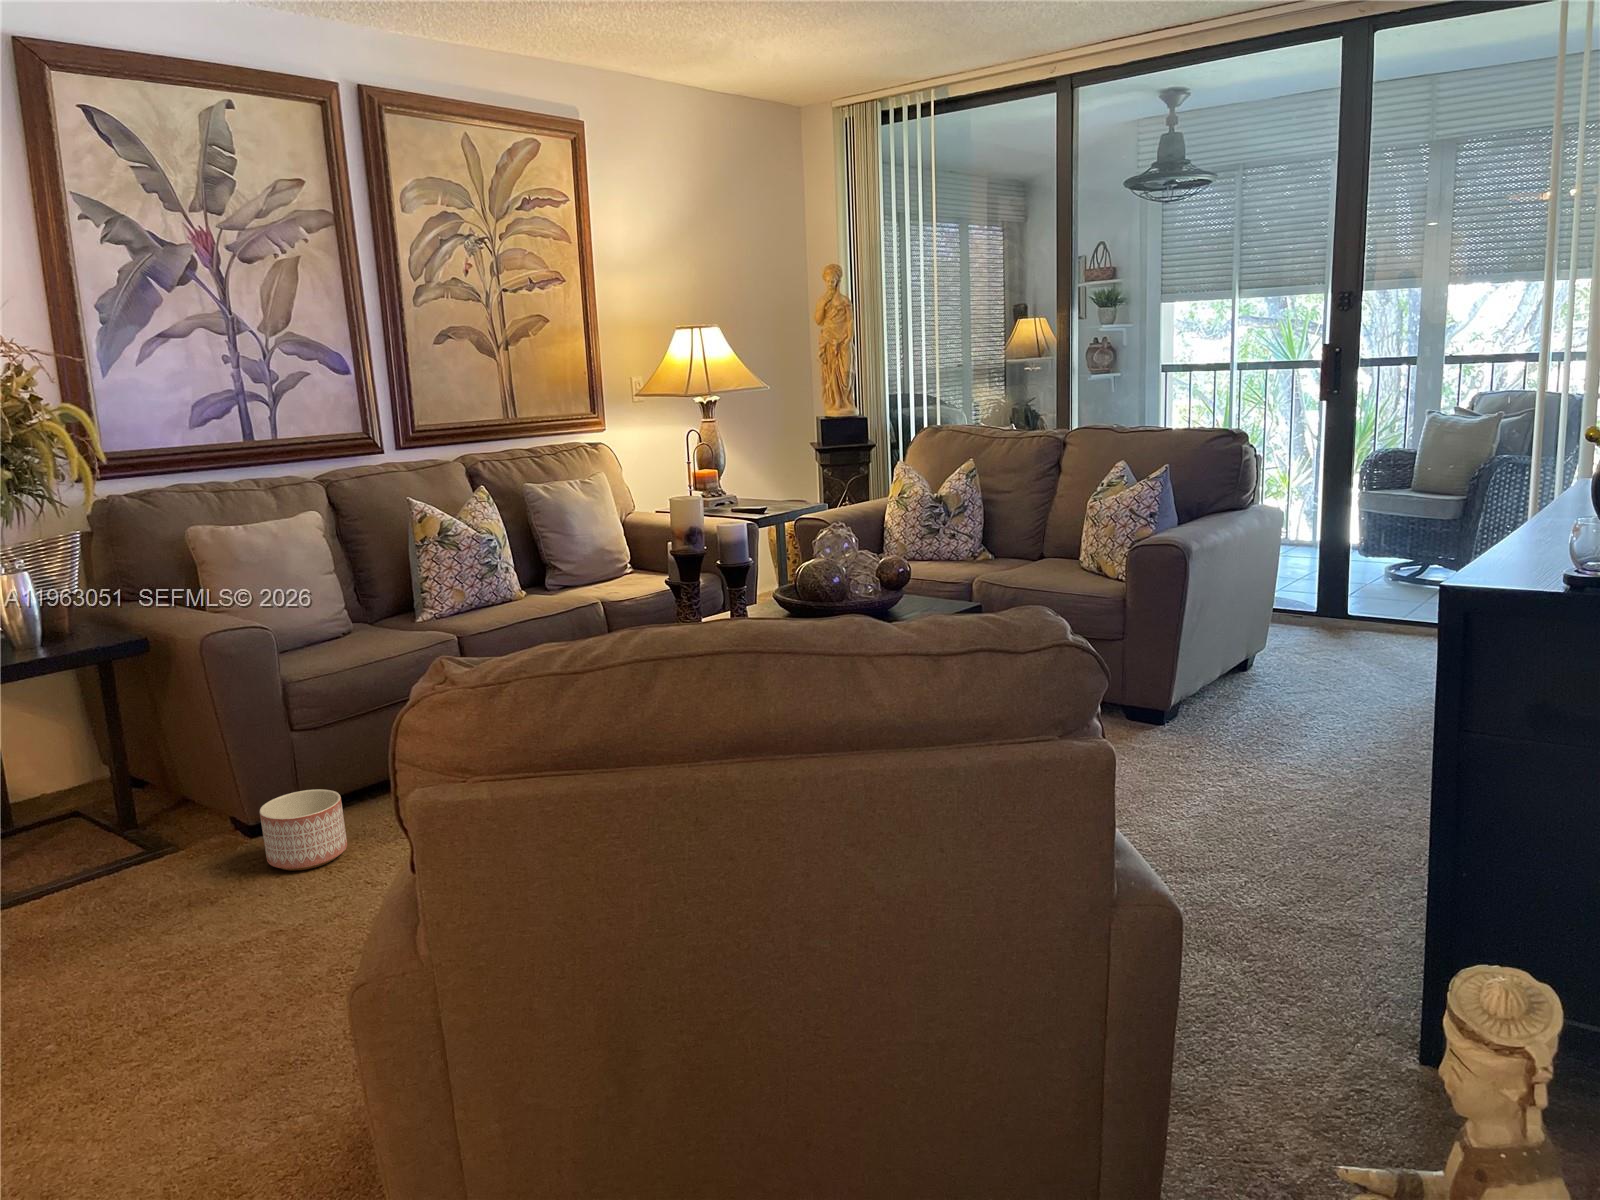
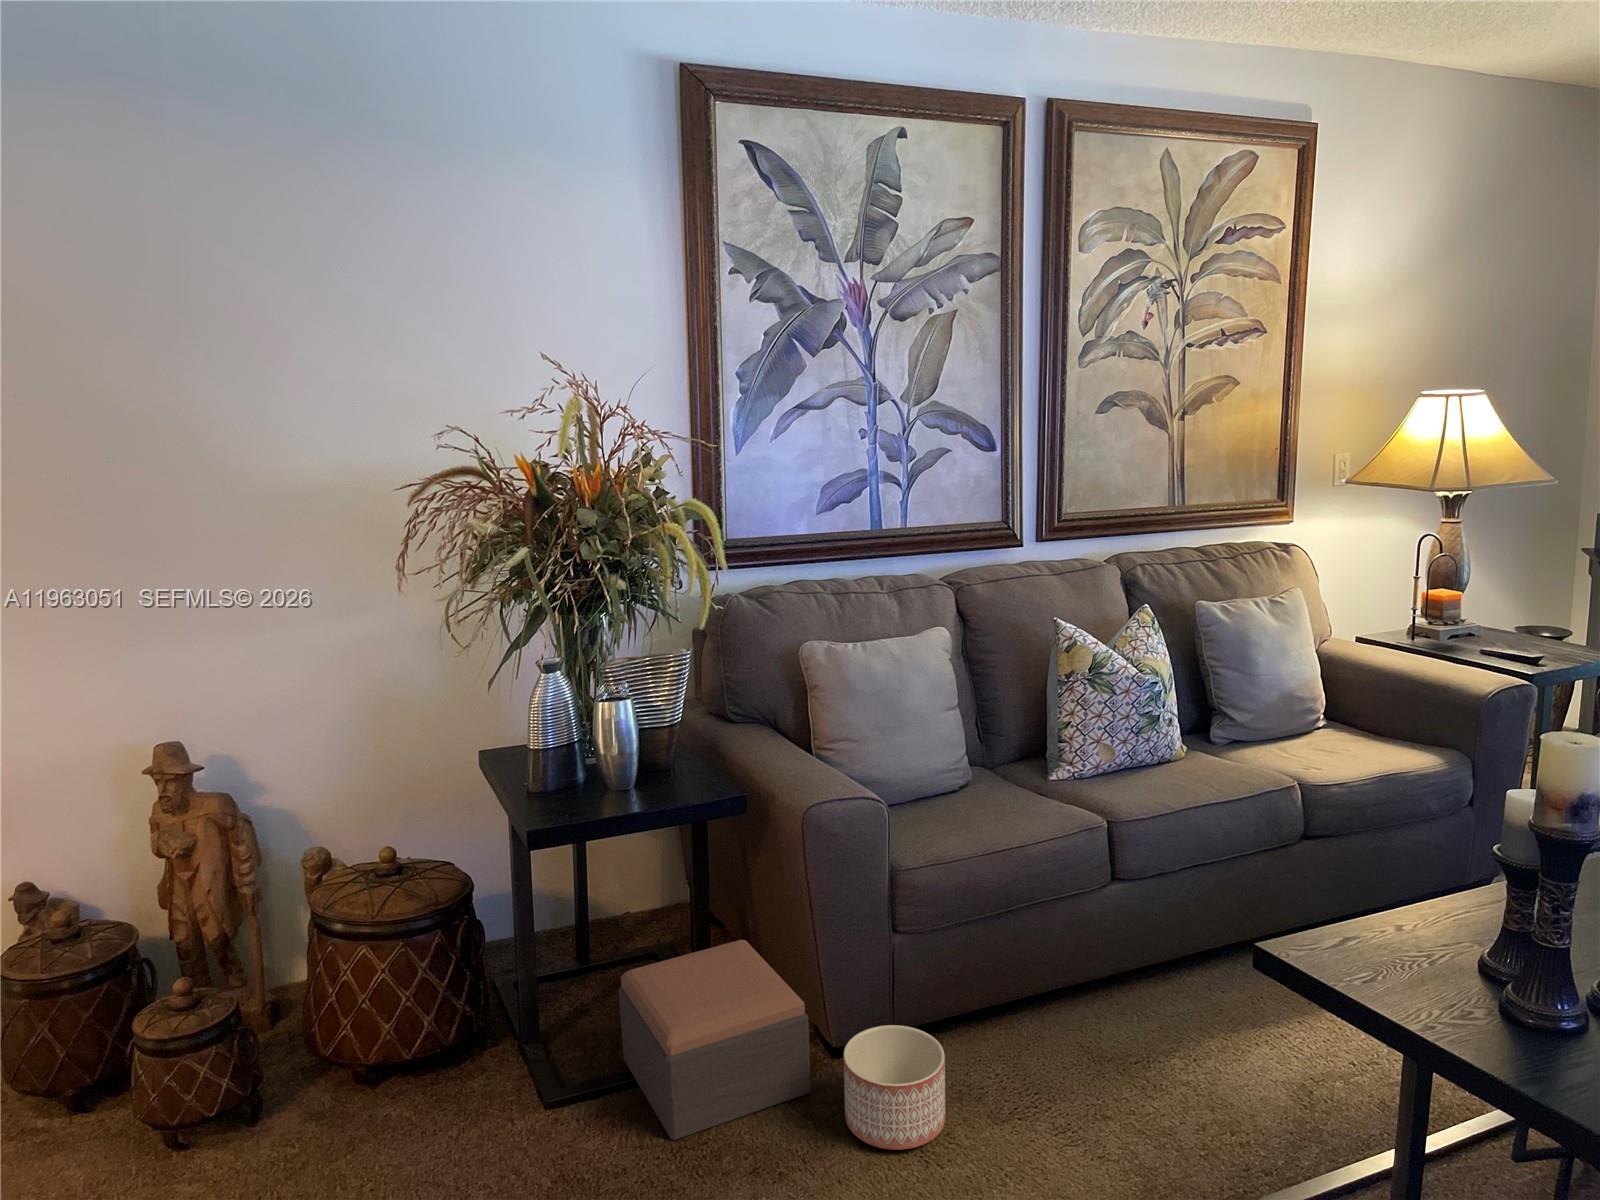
footstool: none [50,765,237,905] -> present [619,940,811,1140]

